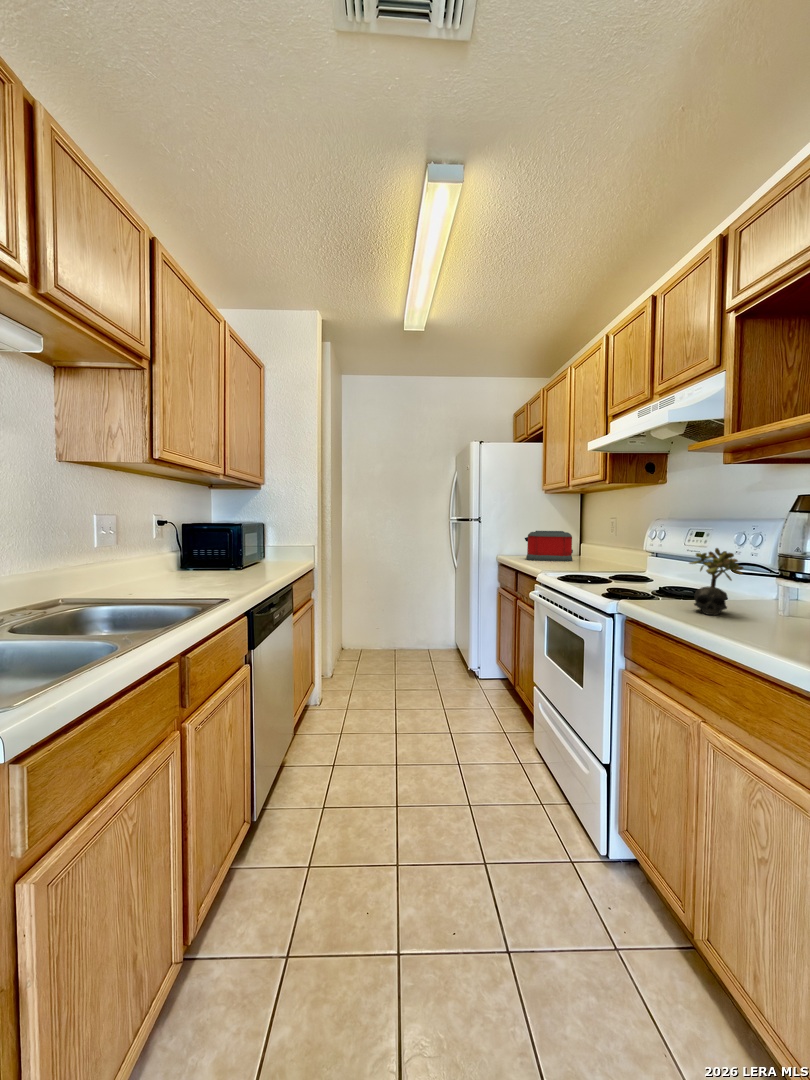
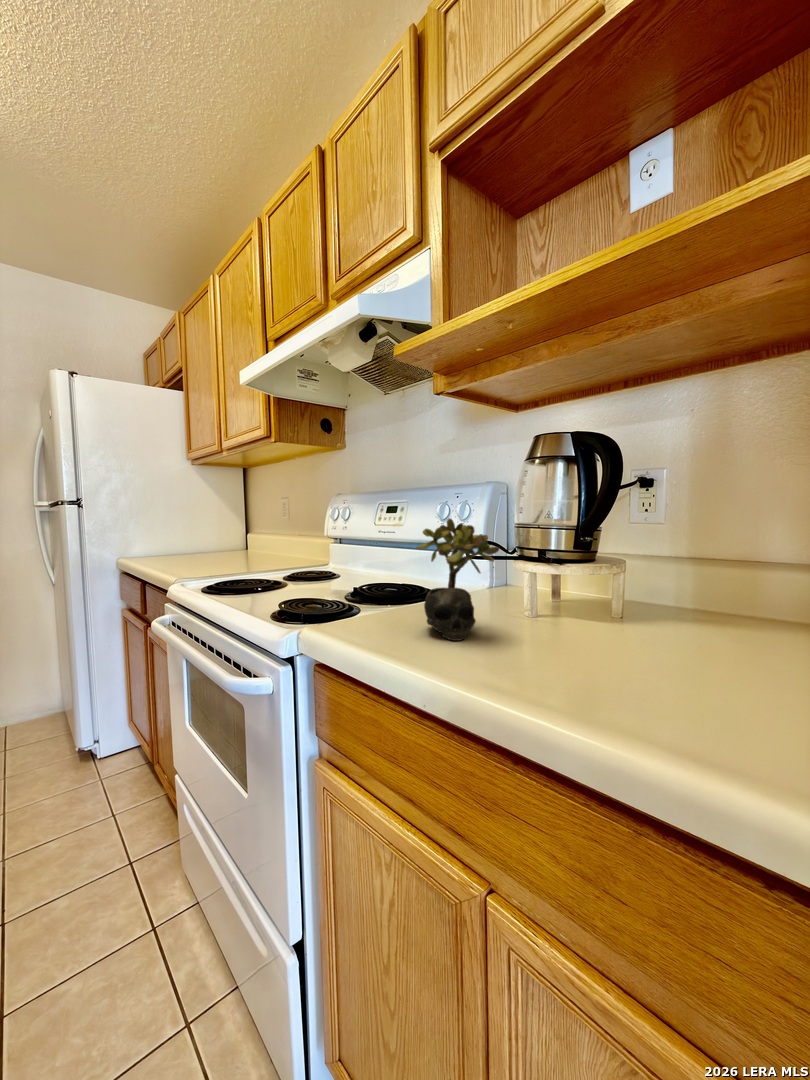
toaster: present [525,531,573,561] -> none [163,517,236,561]

